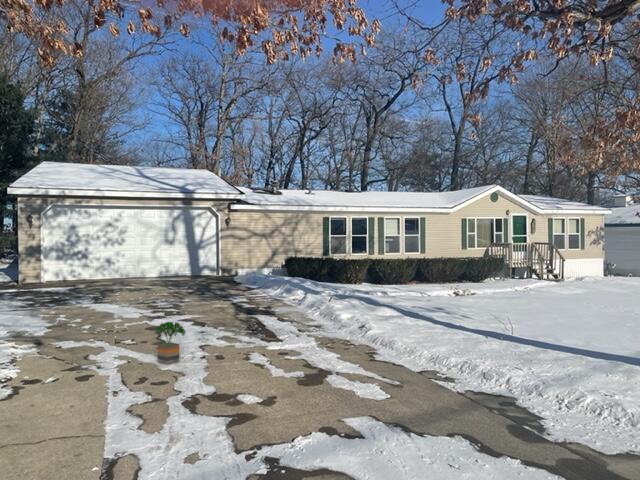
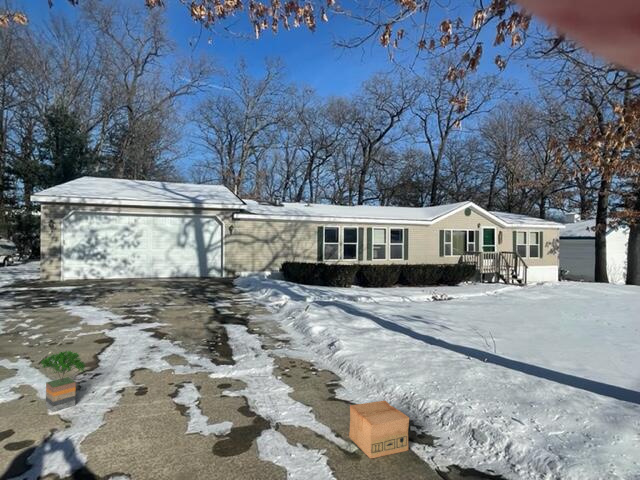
cardboard box: none [391,348,433,380] -> present [349,401,409,458]

